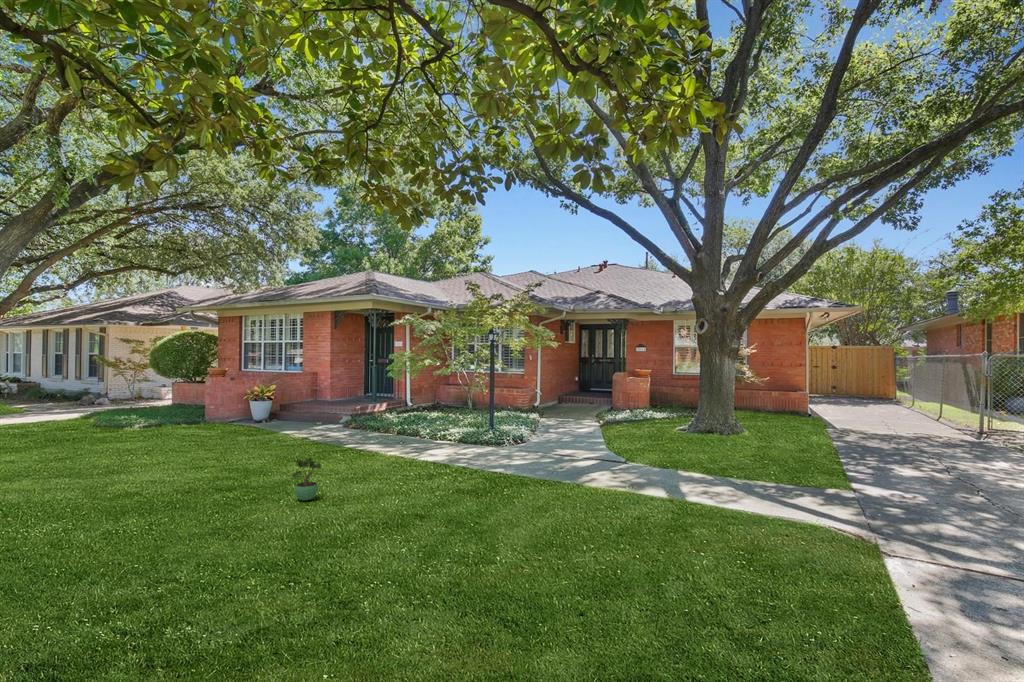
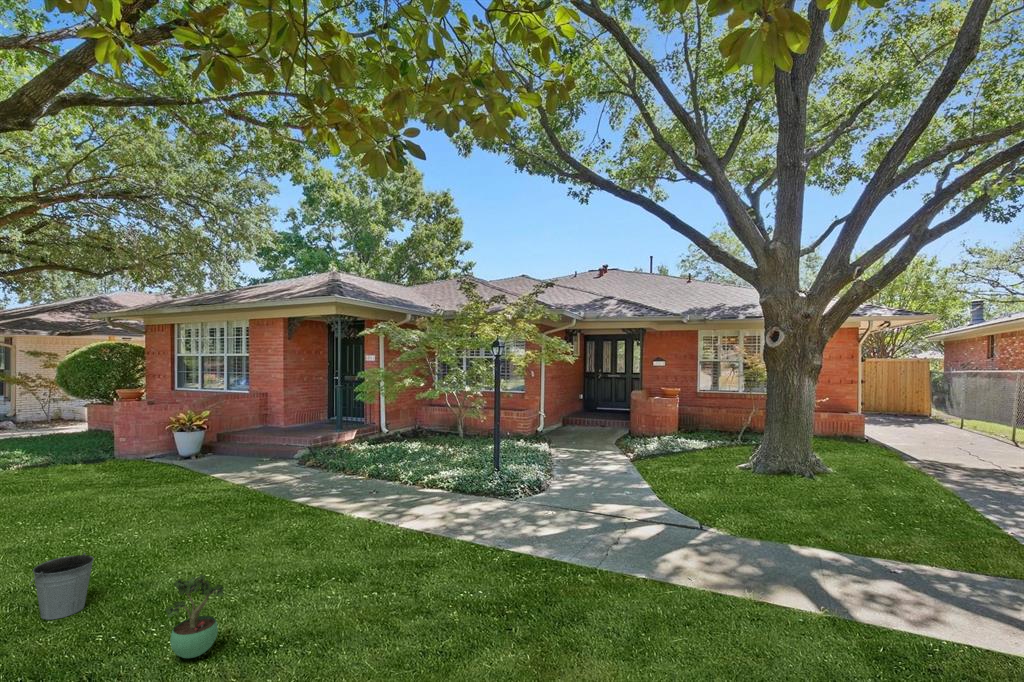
bucket: none [211,455,242,488] -> present [32,553,94,620]

